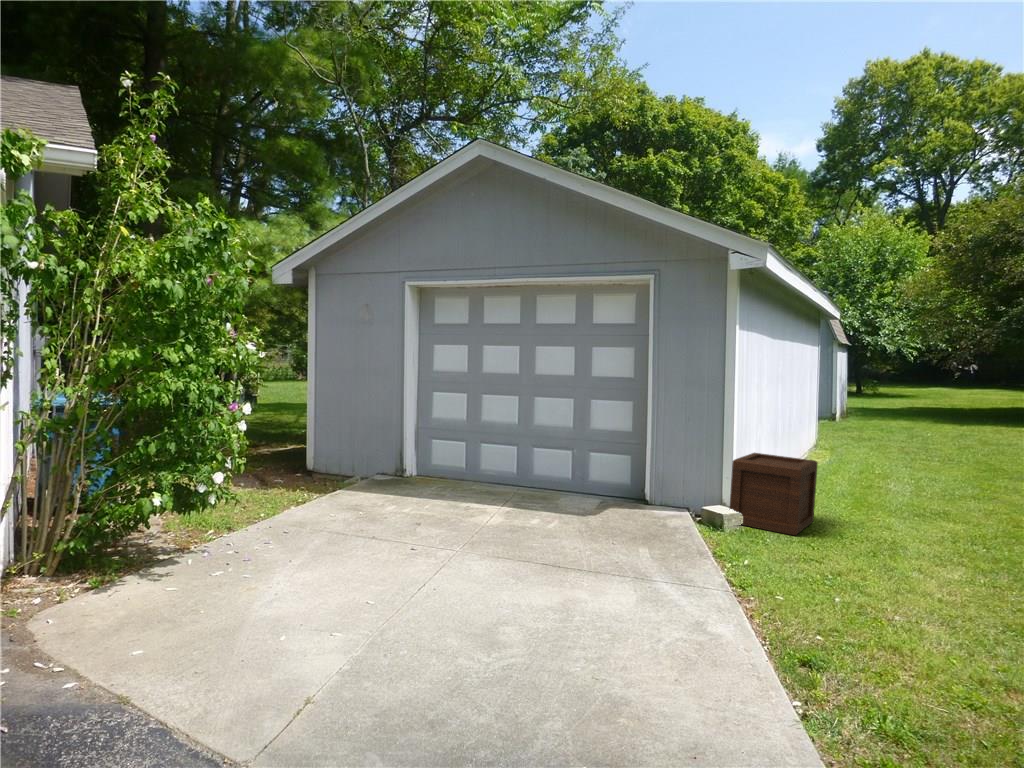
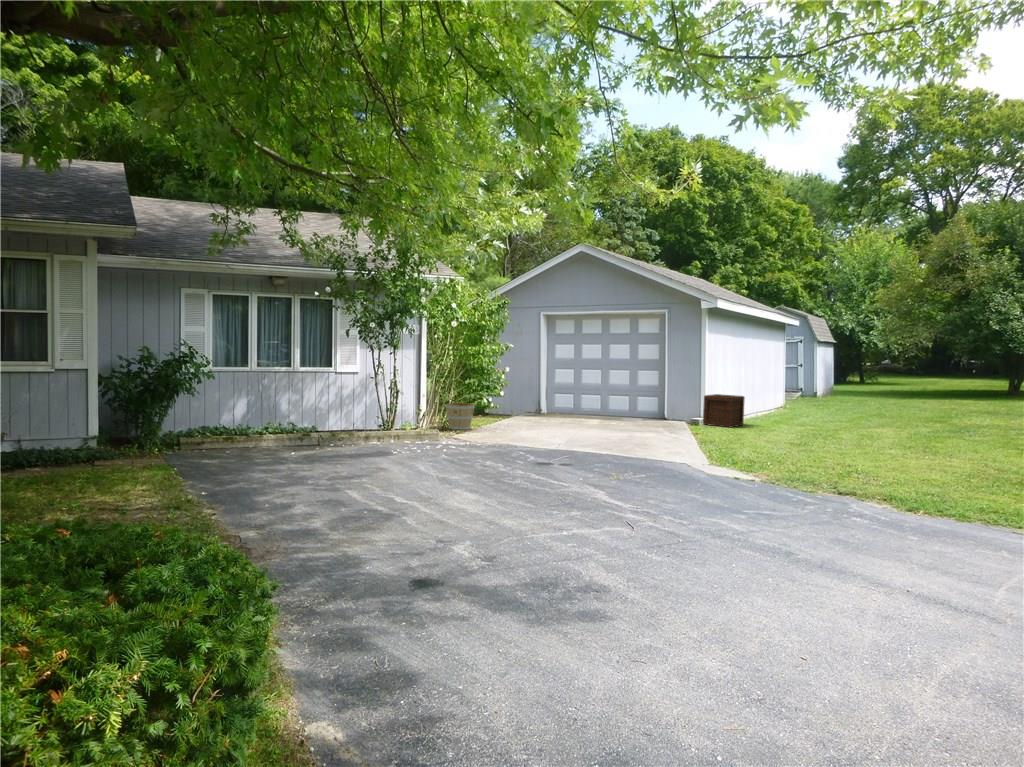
wooden bucket: none [53,494,150,582] -> present [445,402,475,430]

